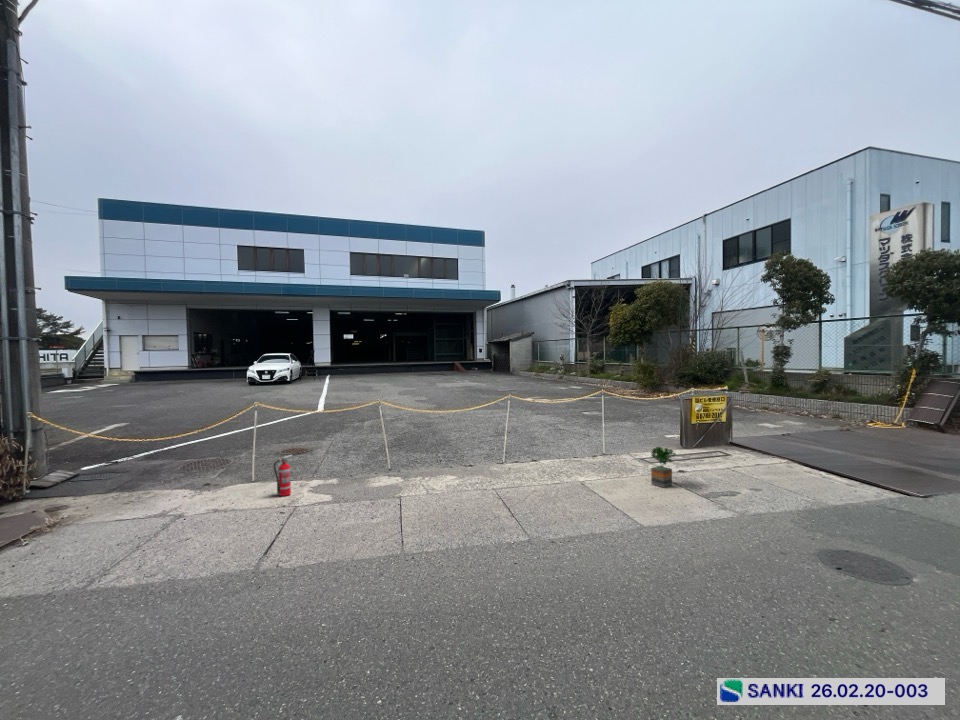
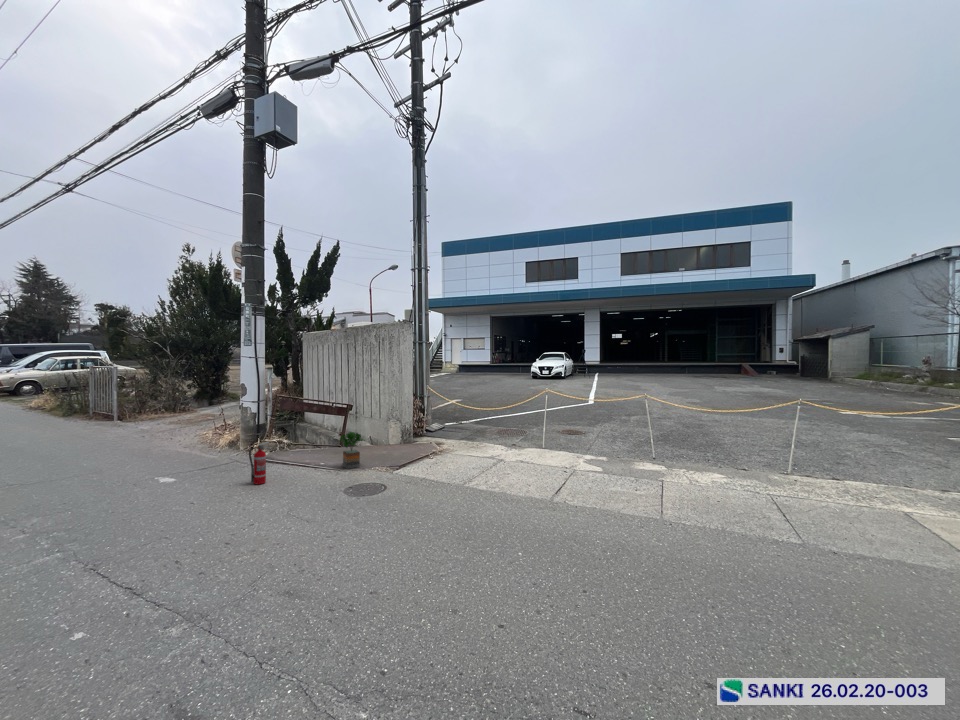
potted tree: present [651,447,676,488] -> present [340,432,363,469]

